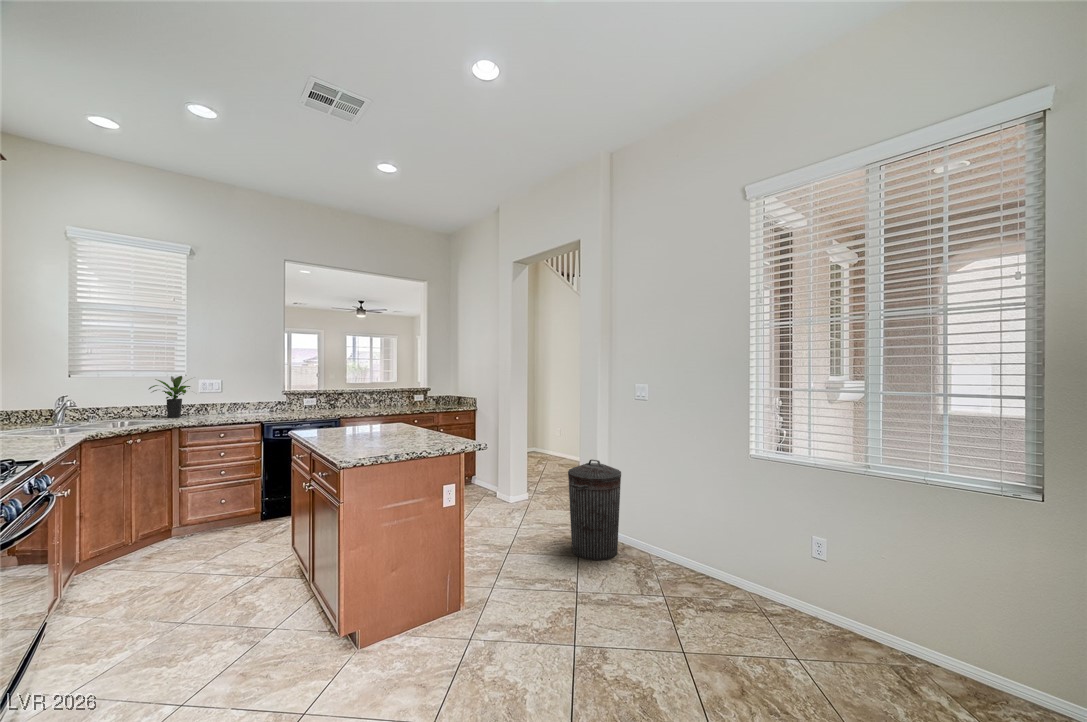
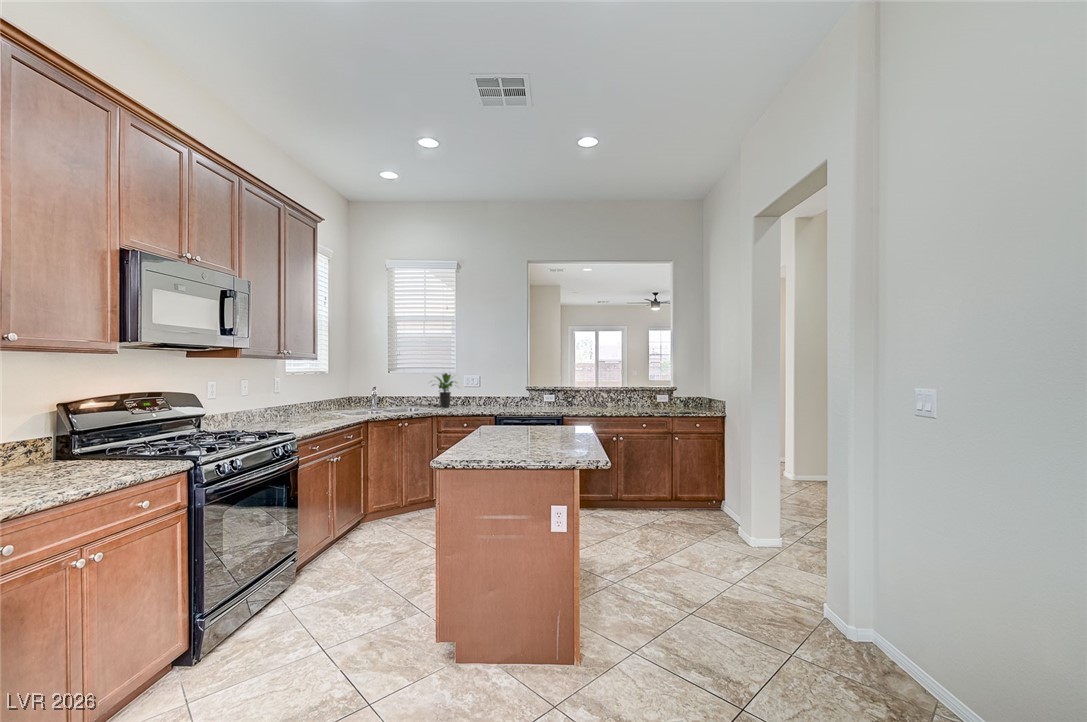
trash can: present [568,460,621,560] -> none [776,509,879,680]

